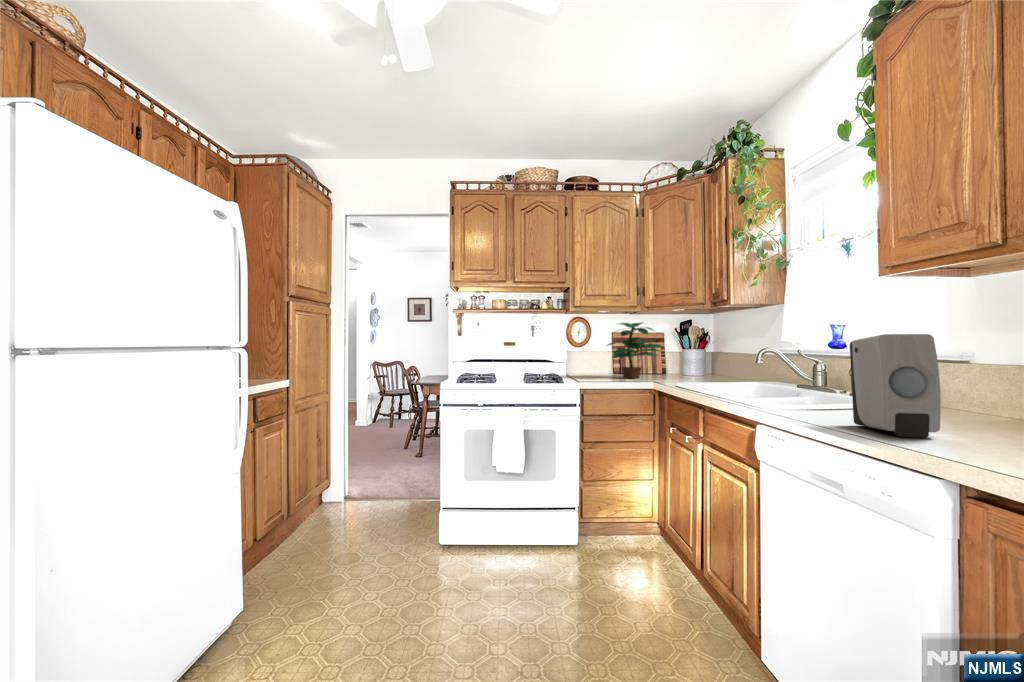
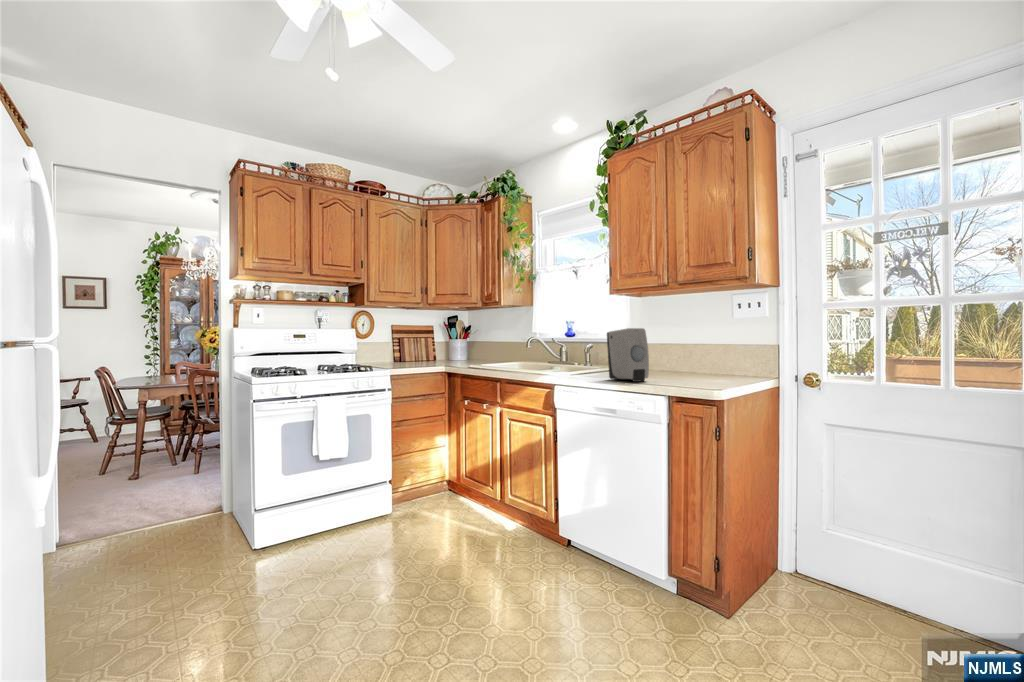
potted plant: present [607,322,663,378] -> none [400,317,445,365]

